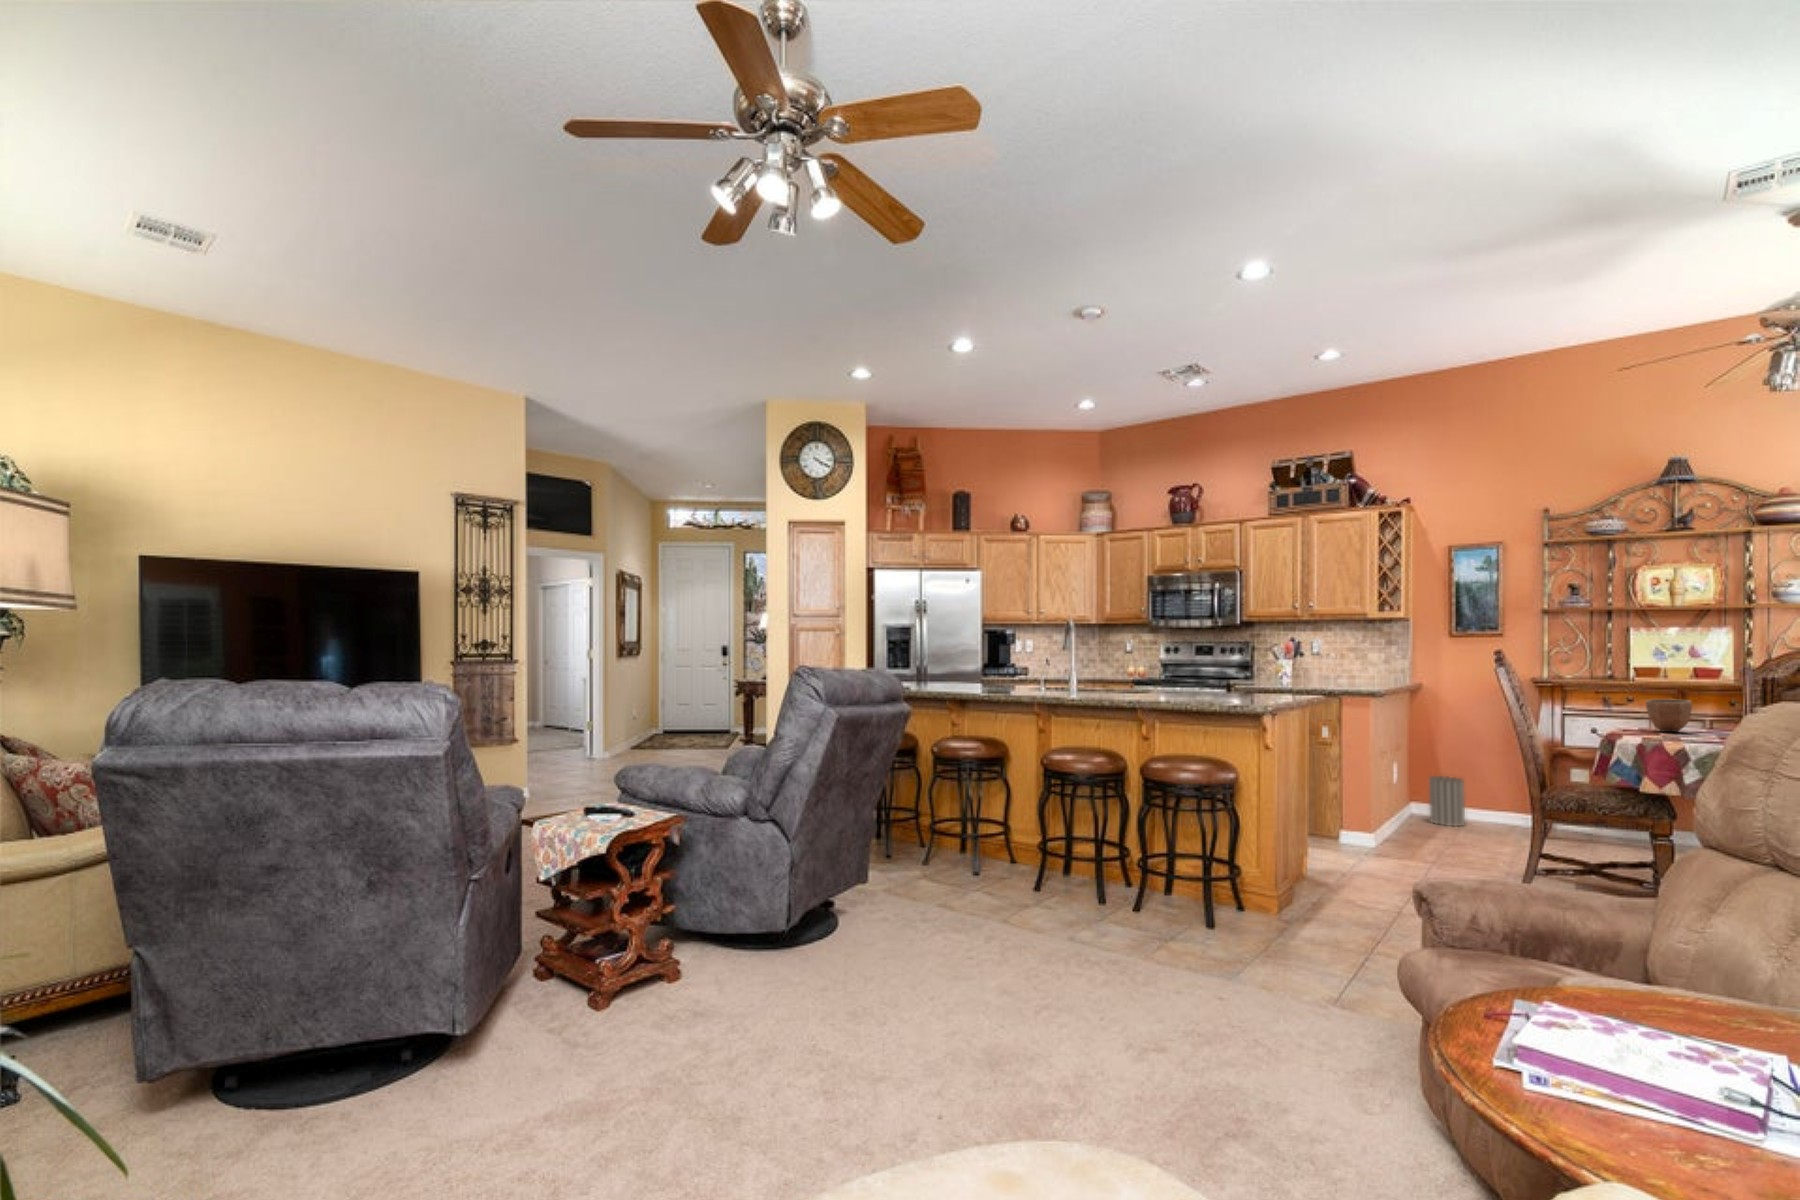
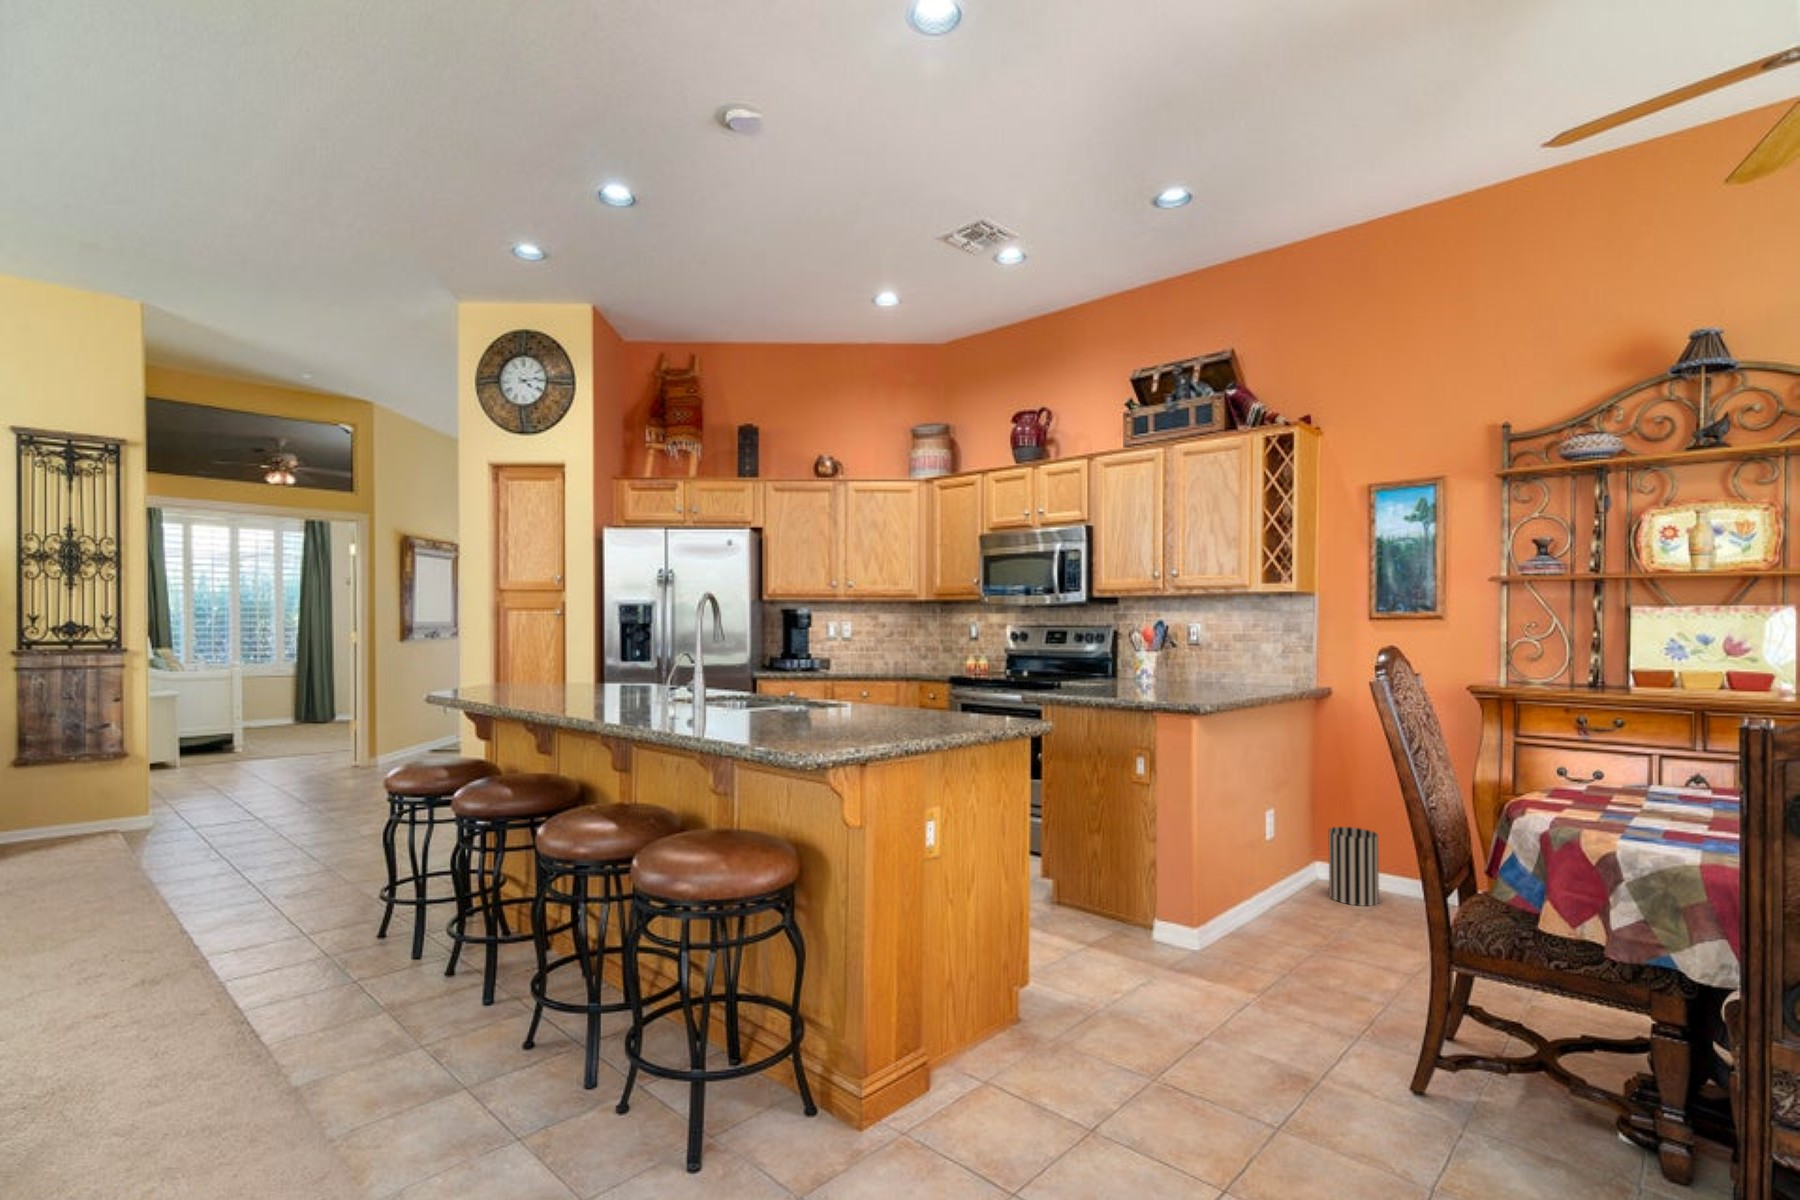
decorative bowl: present [1646,699,1692,732] -> none [1591,736,1673,800]

